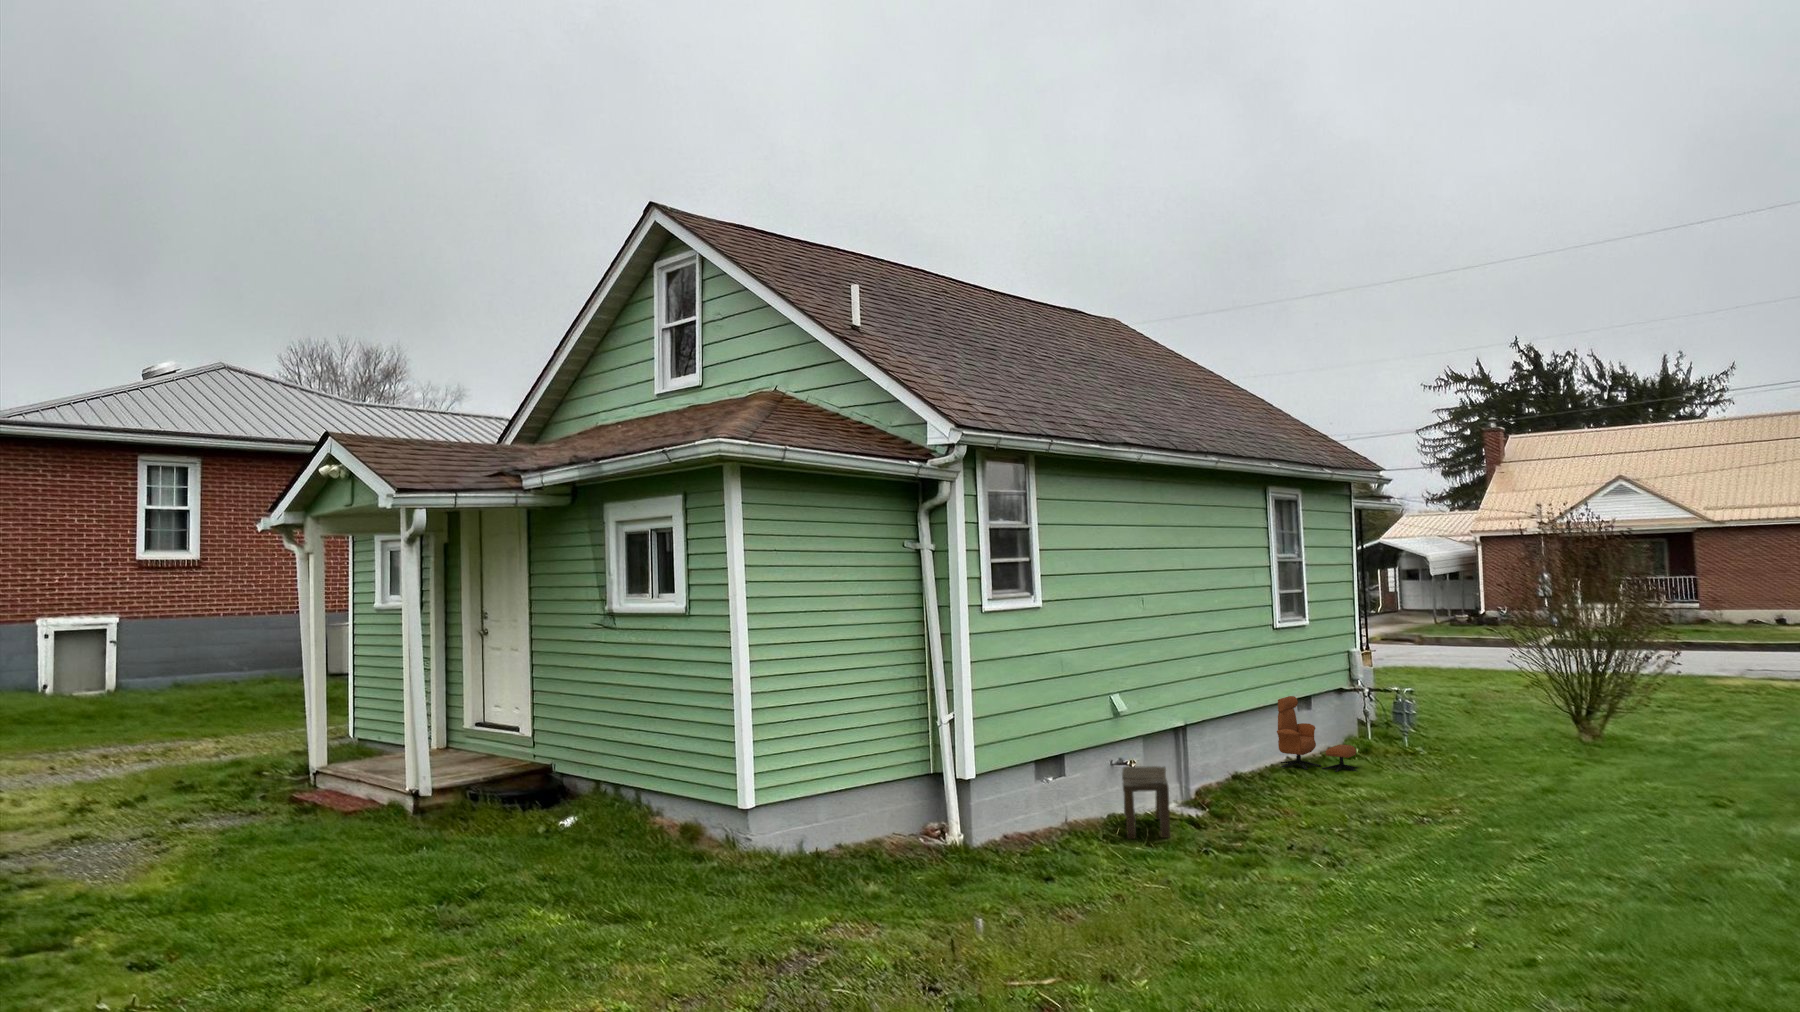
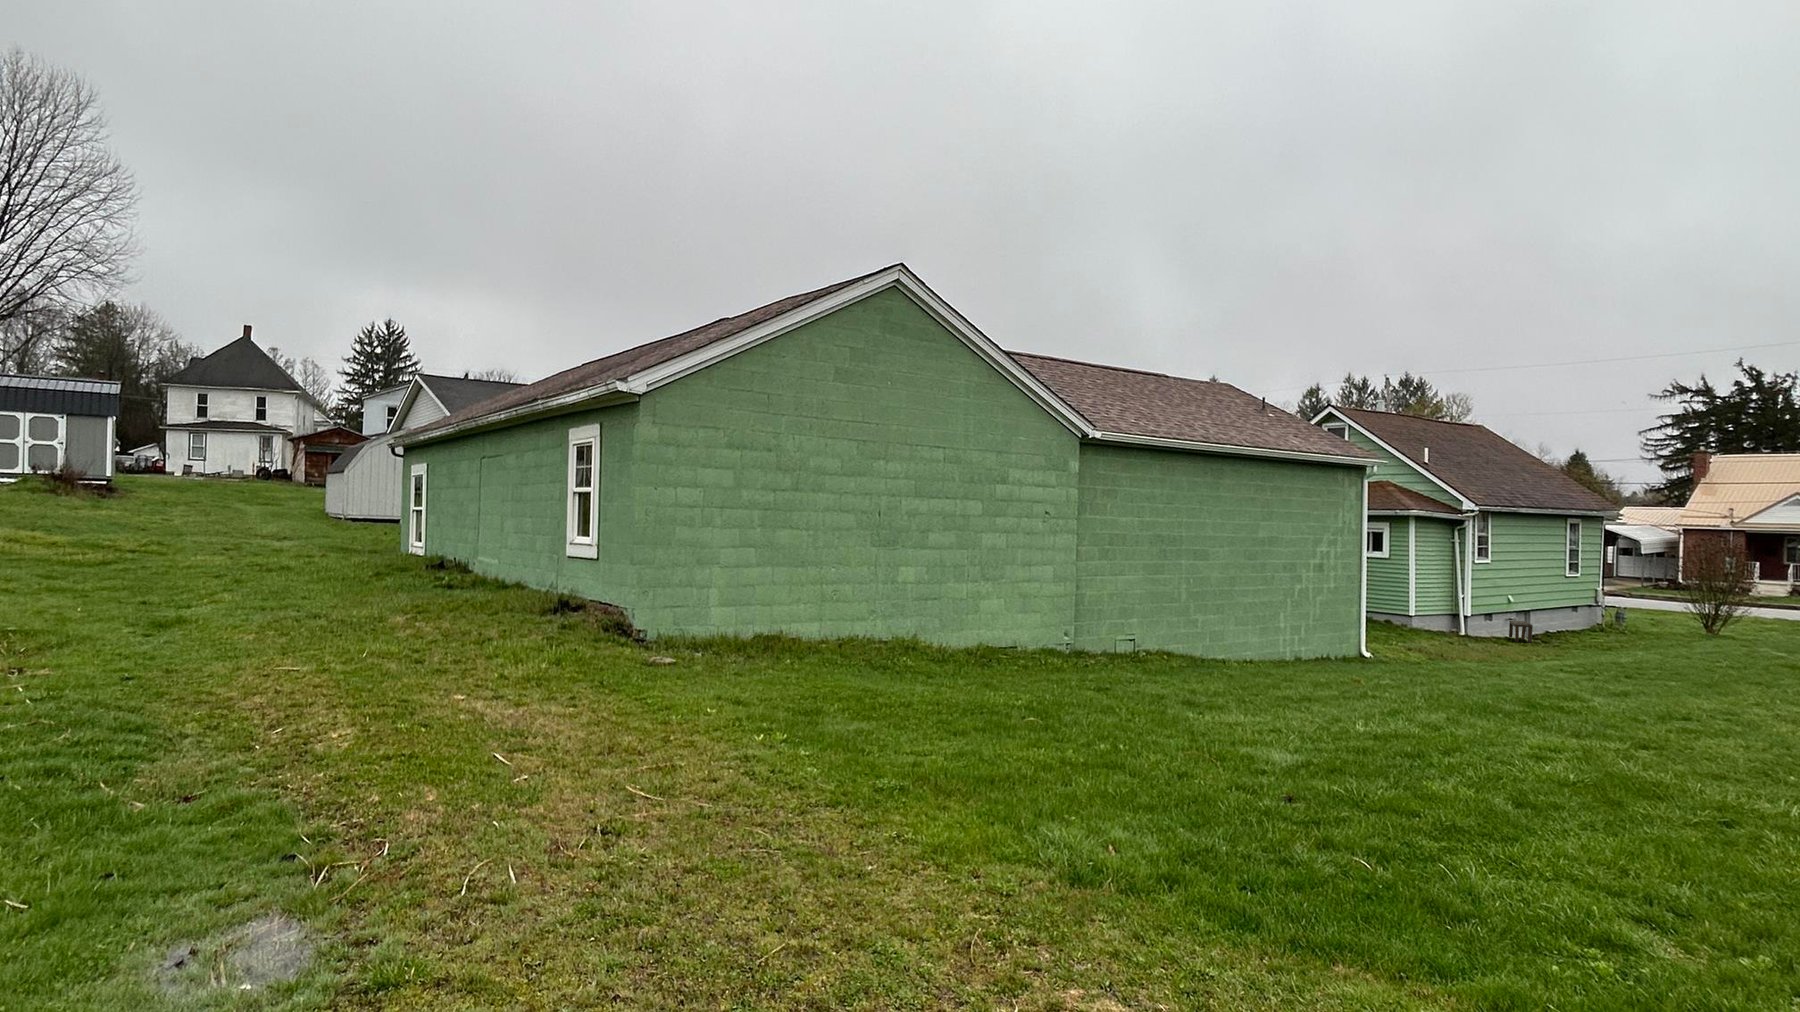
lounge chair: present [1277,696,1358,772] -> none [1562,605,1599,637]

